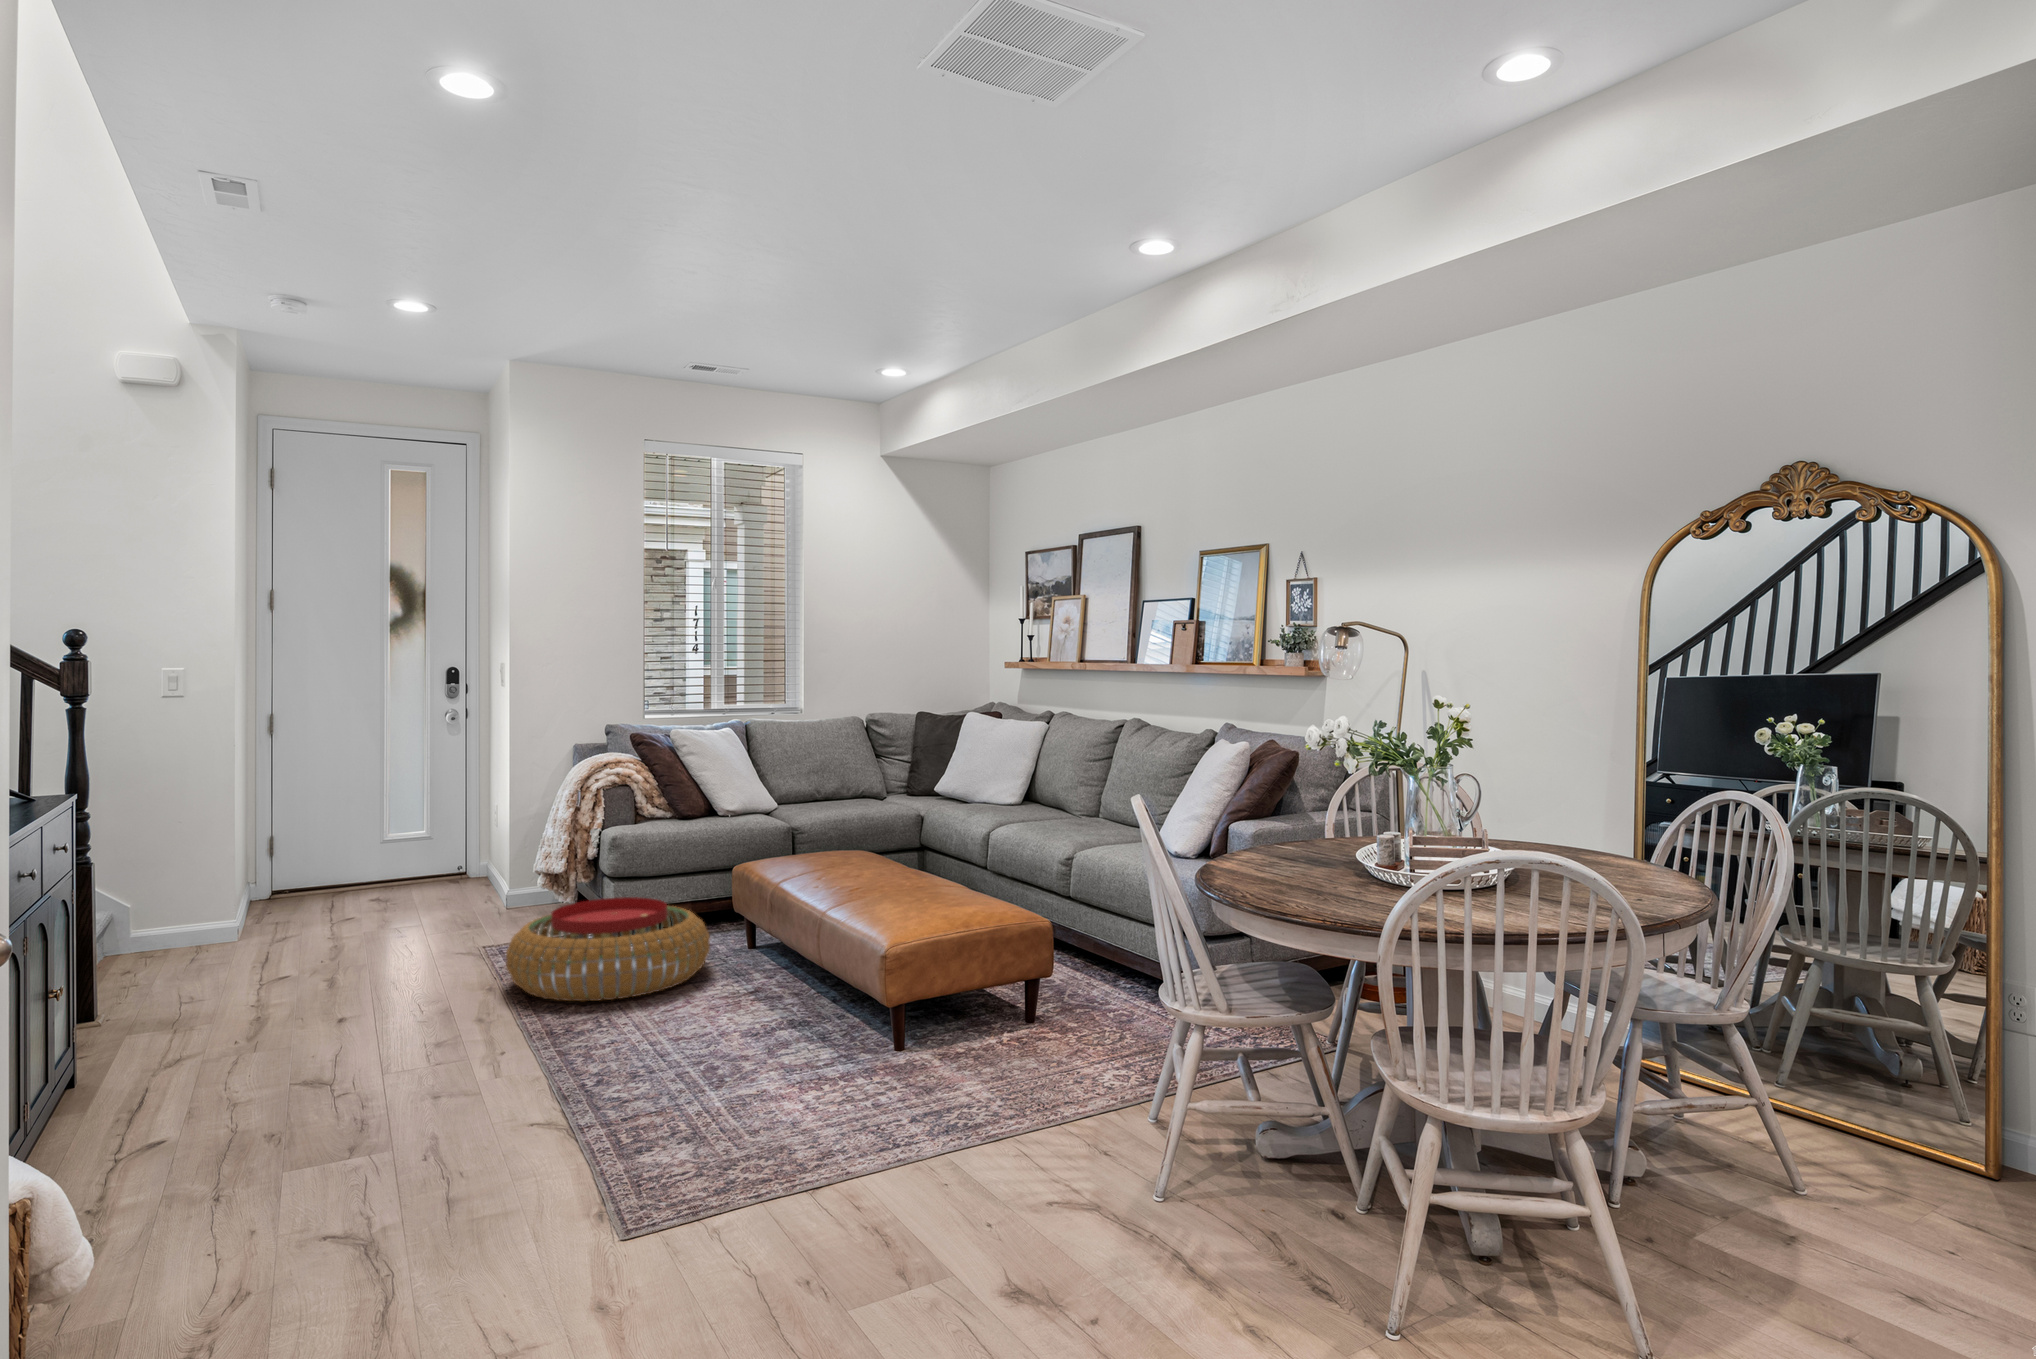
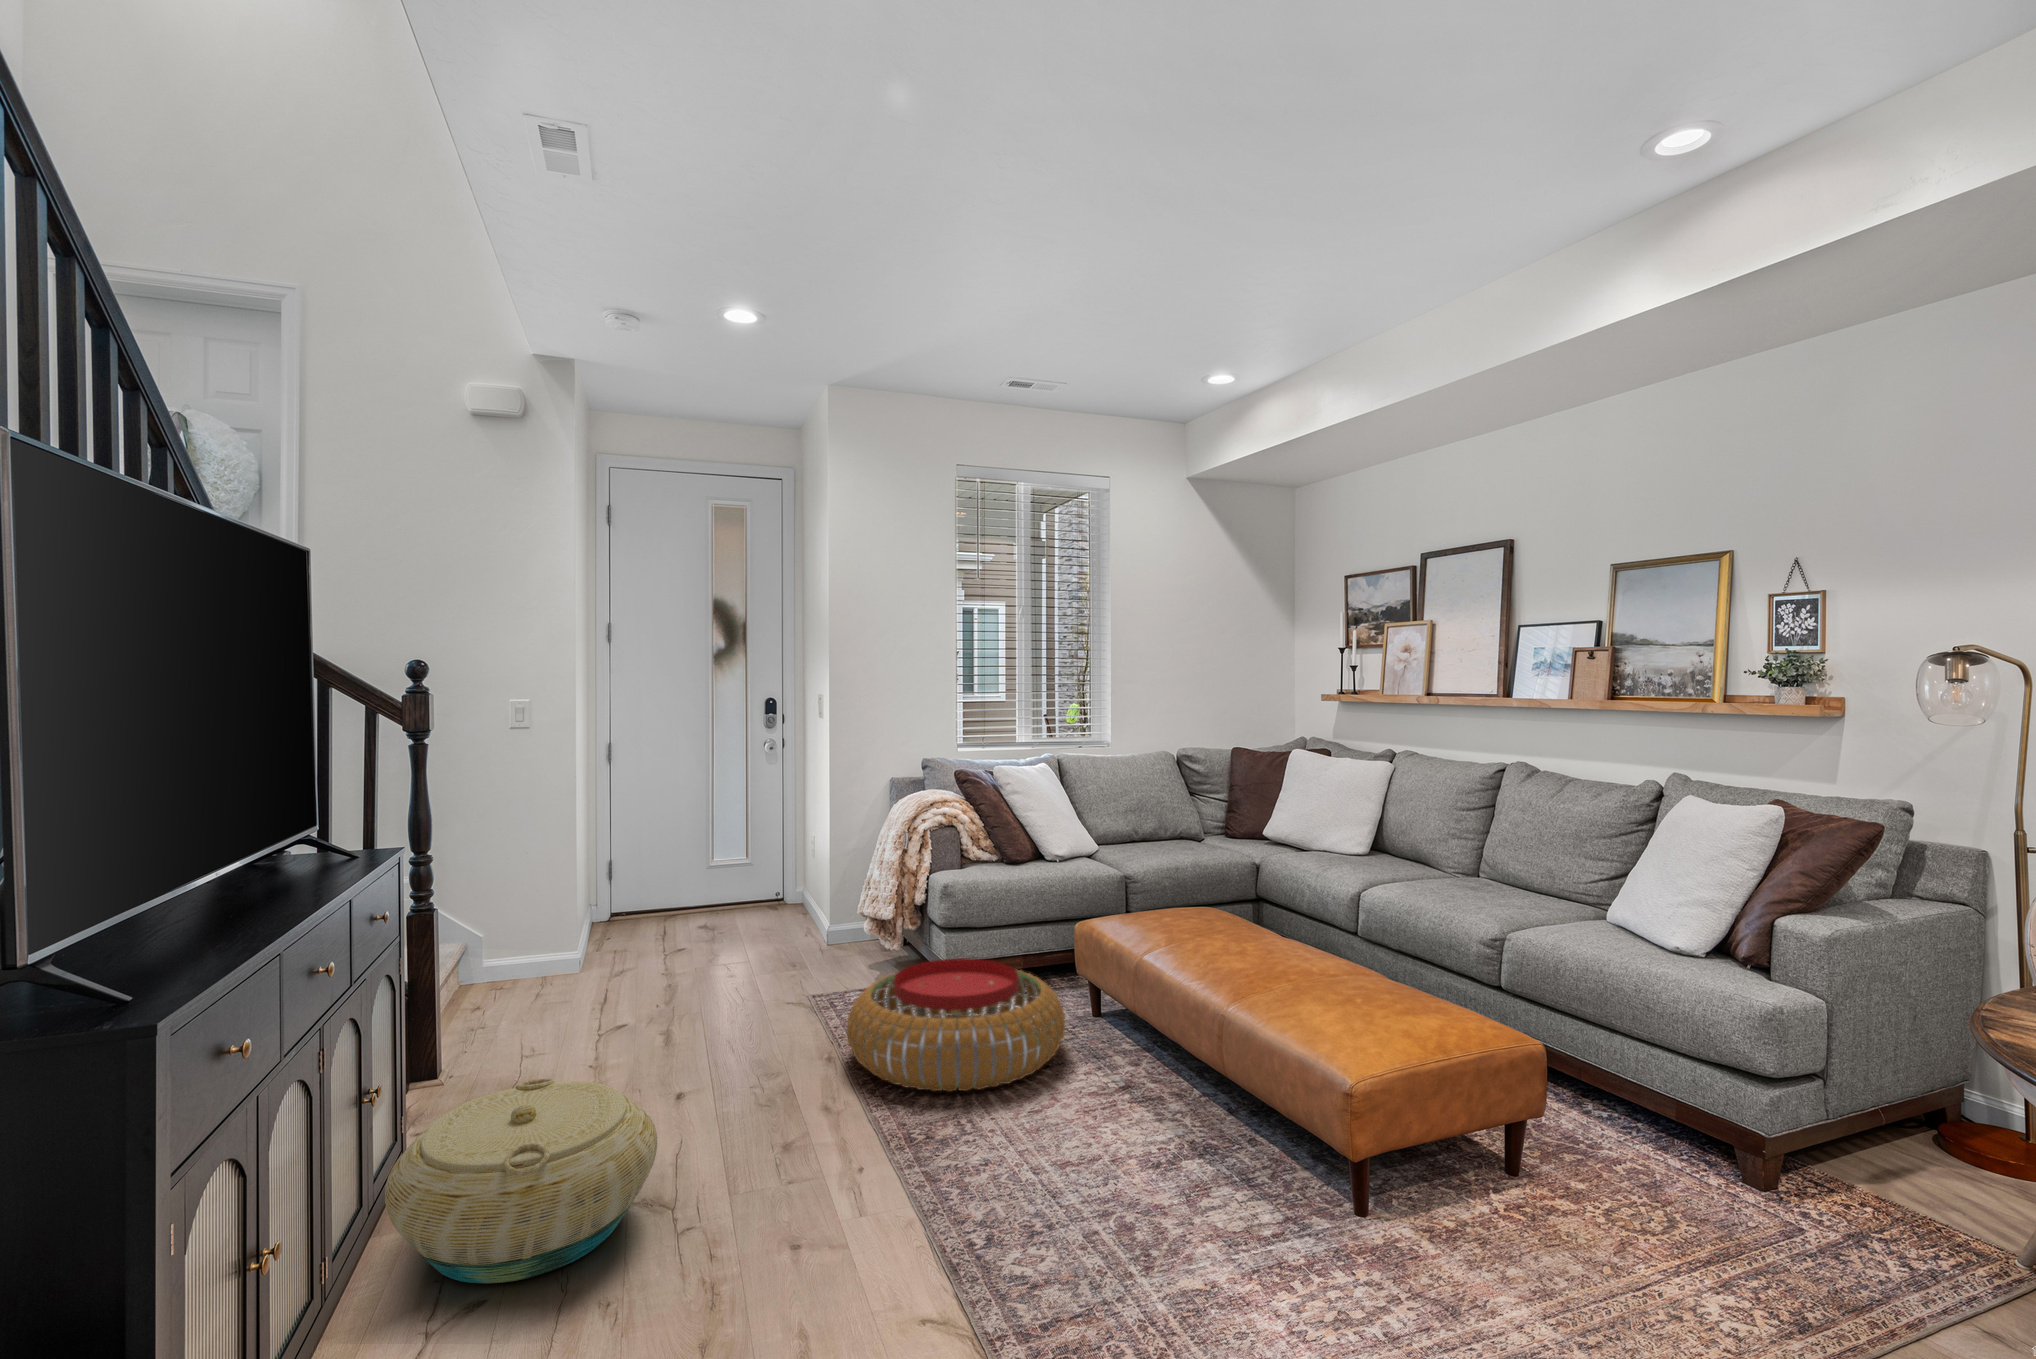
basket: none [73,985,317,1129] -> present [385,1079,657,1283]

